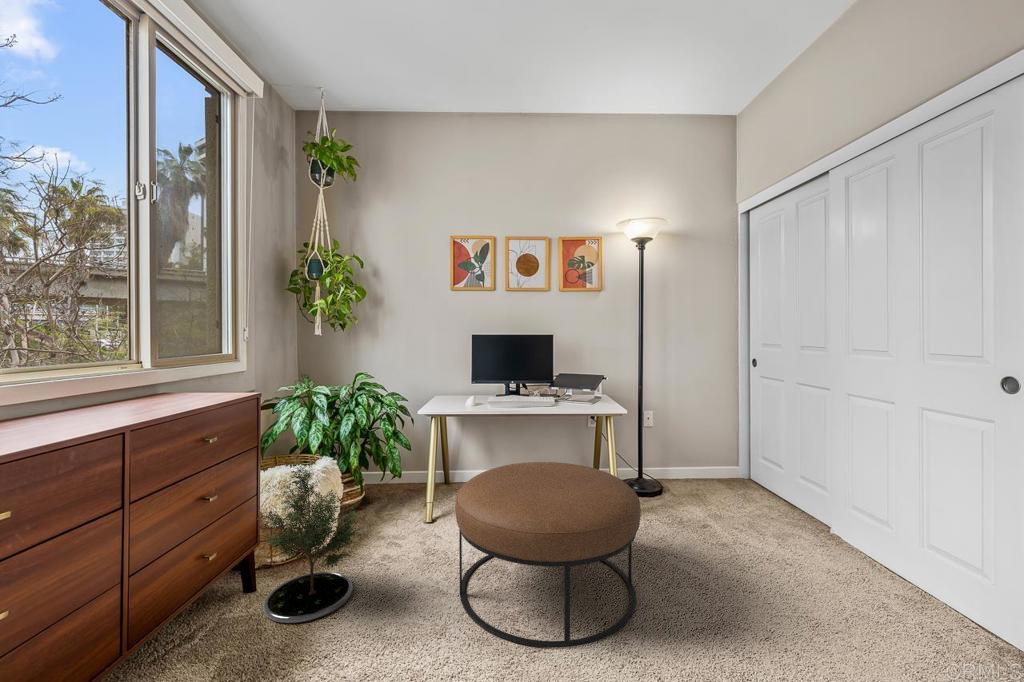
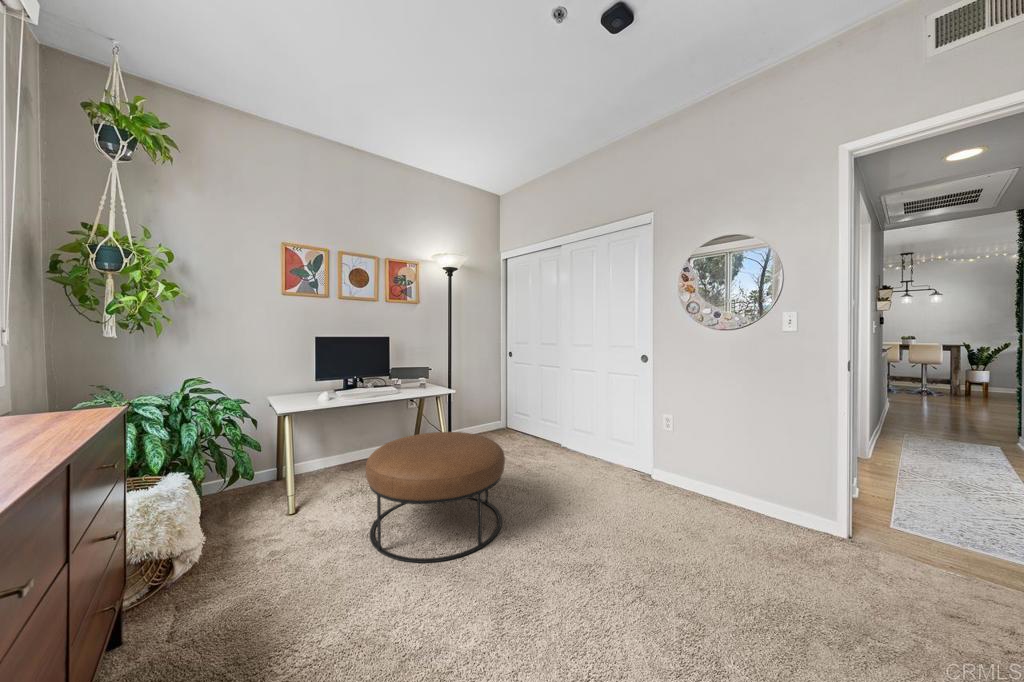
potted tree: present [257,459,363,623] -> none [153,461,291,648]

